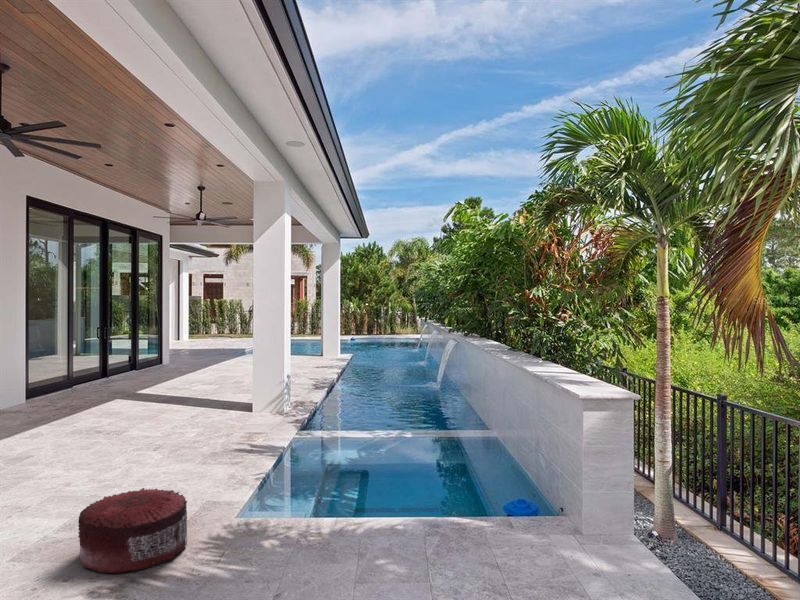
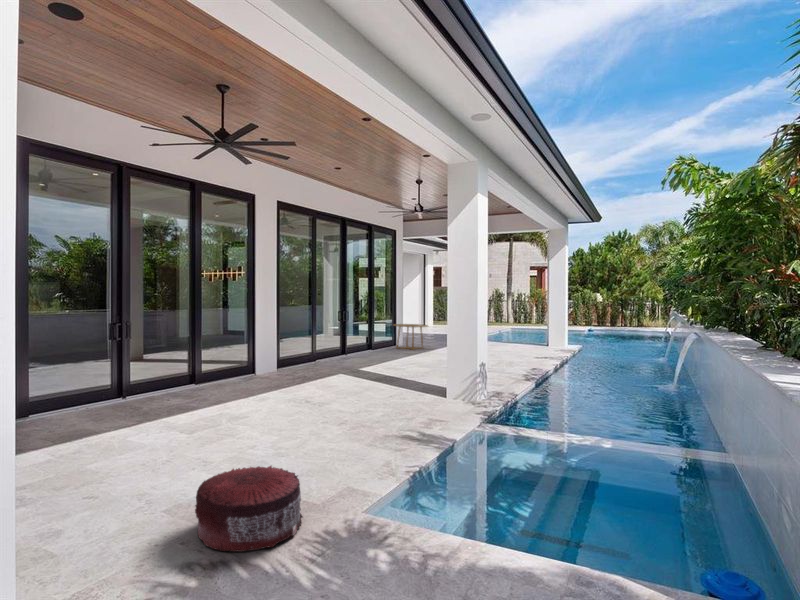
round table: none [156,339,198,367] -> present [394,324,427,350]

